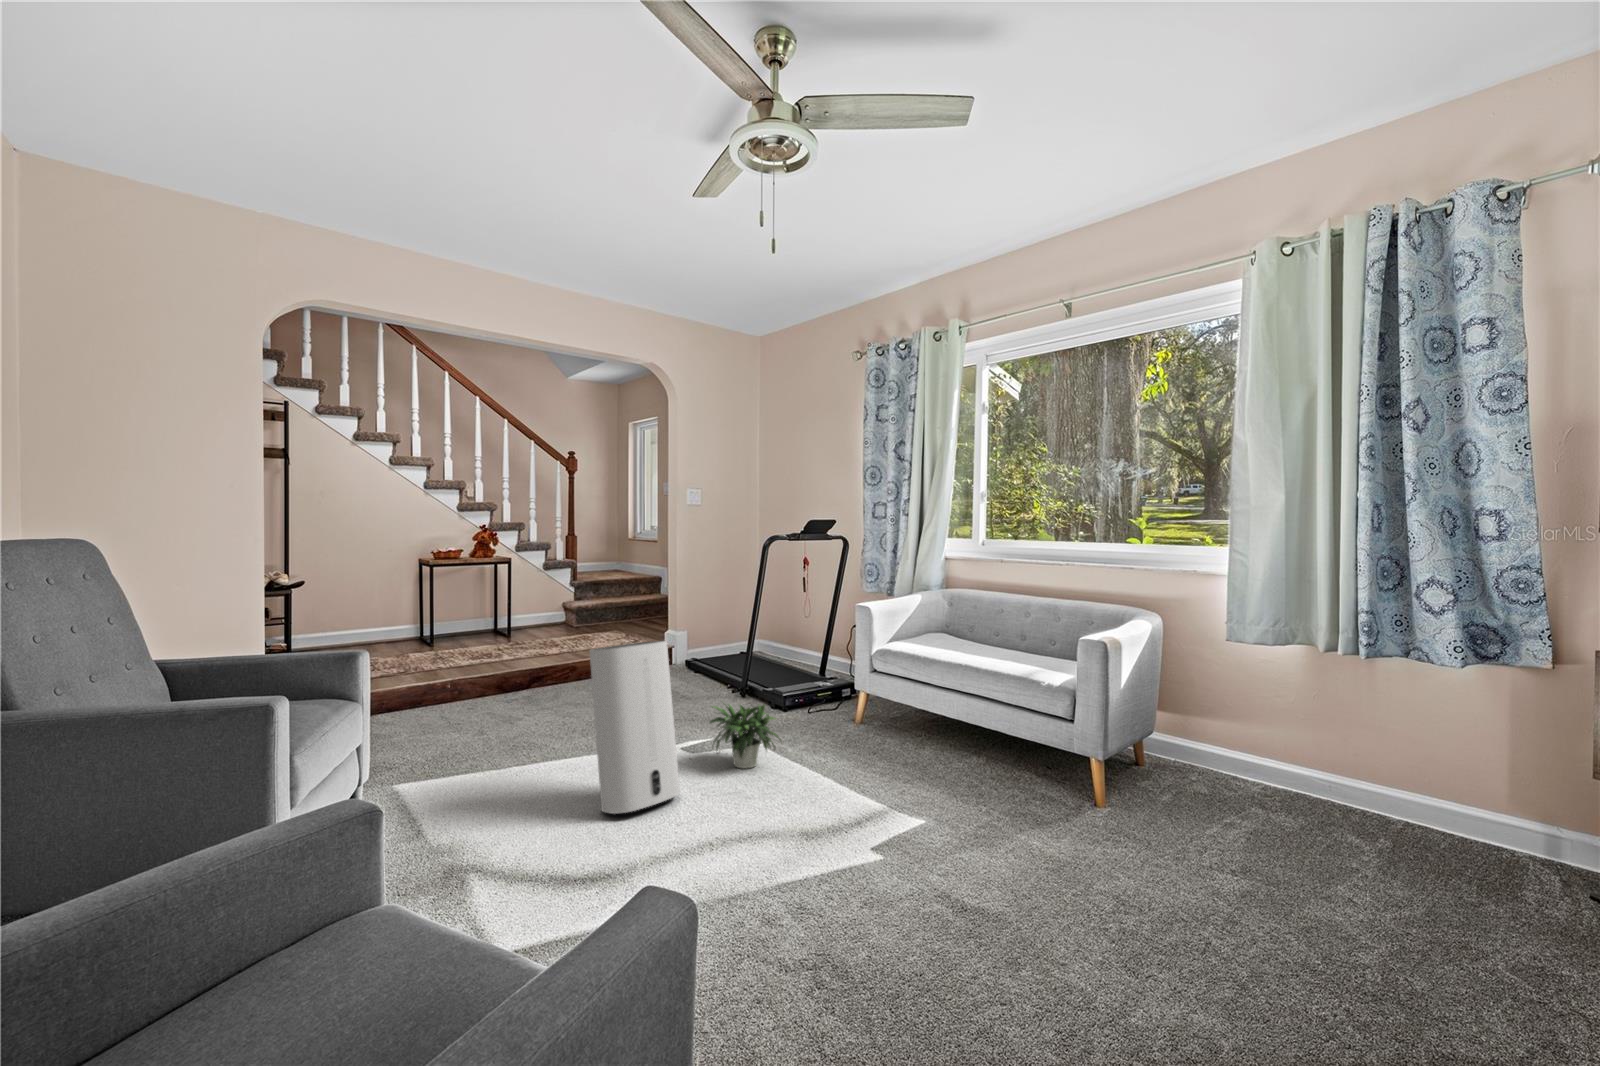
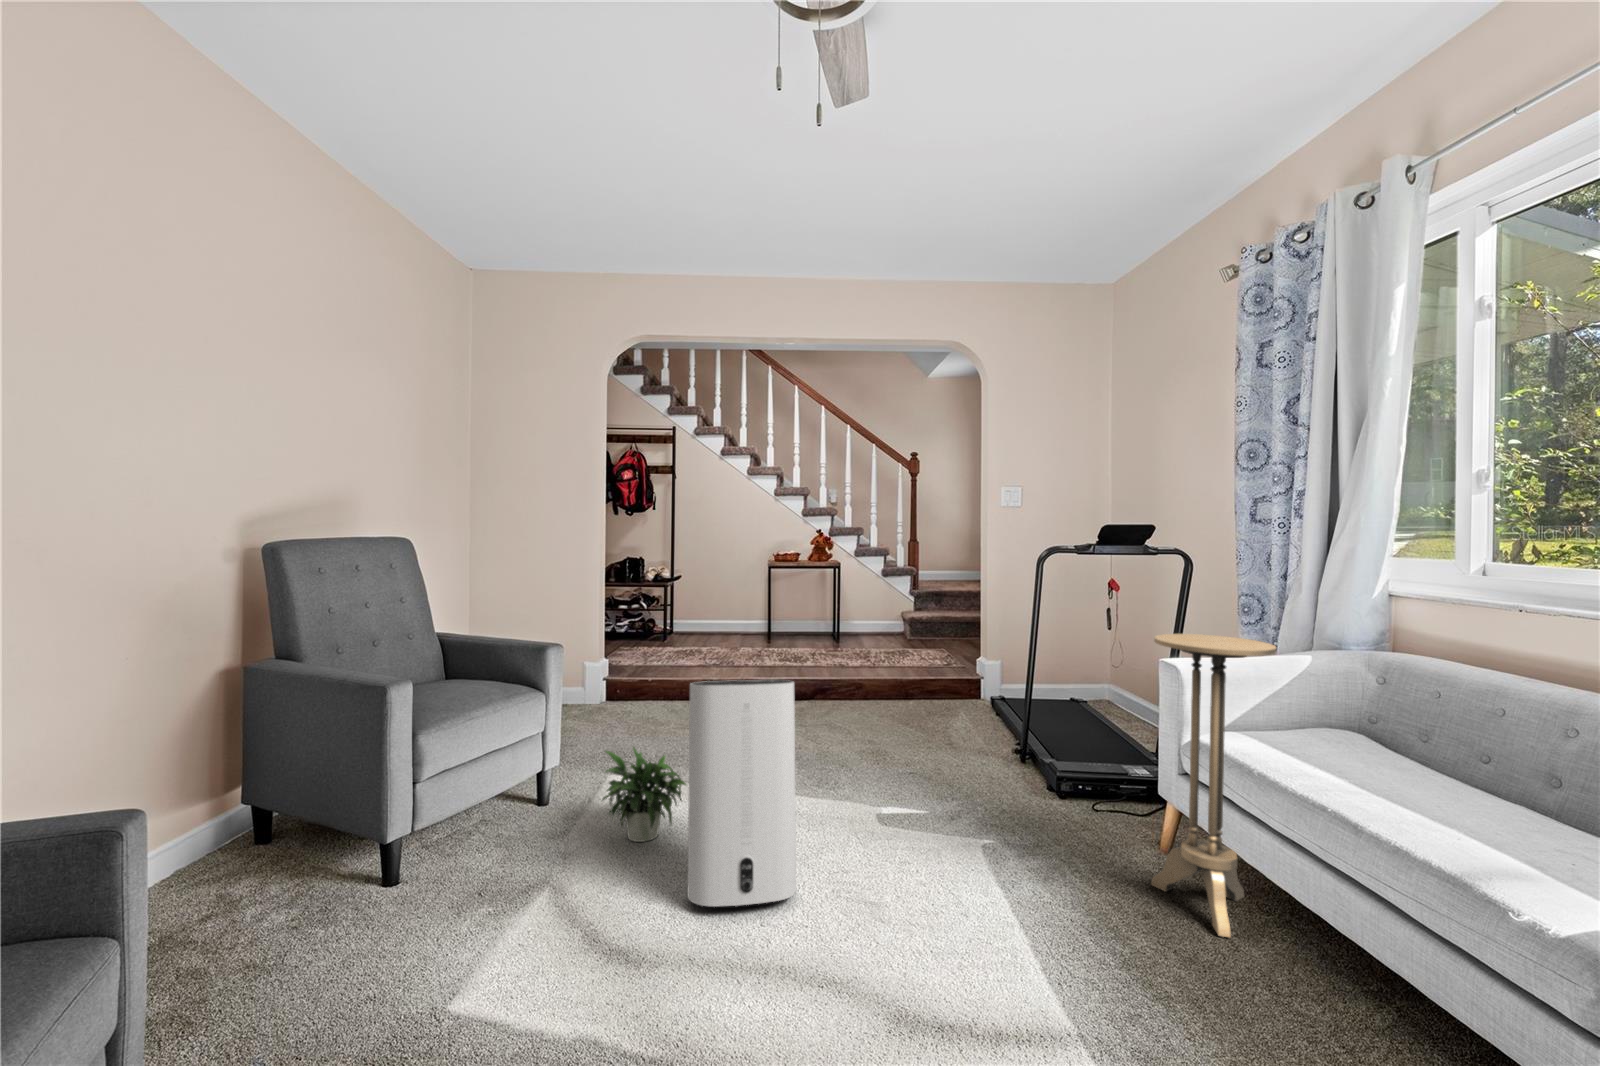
side table: none [864,587,928,752] -> present [1151,634,1276,937]
potted plant: present [709,704,781,769] -> present [602,748,686,842]

